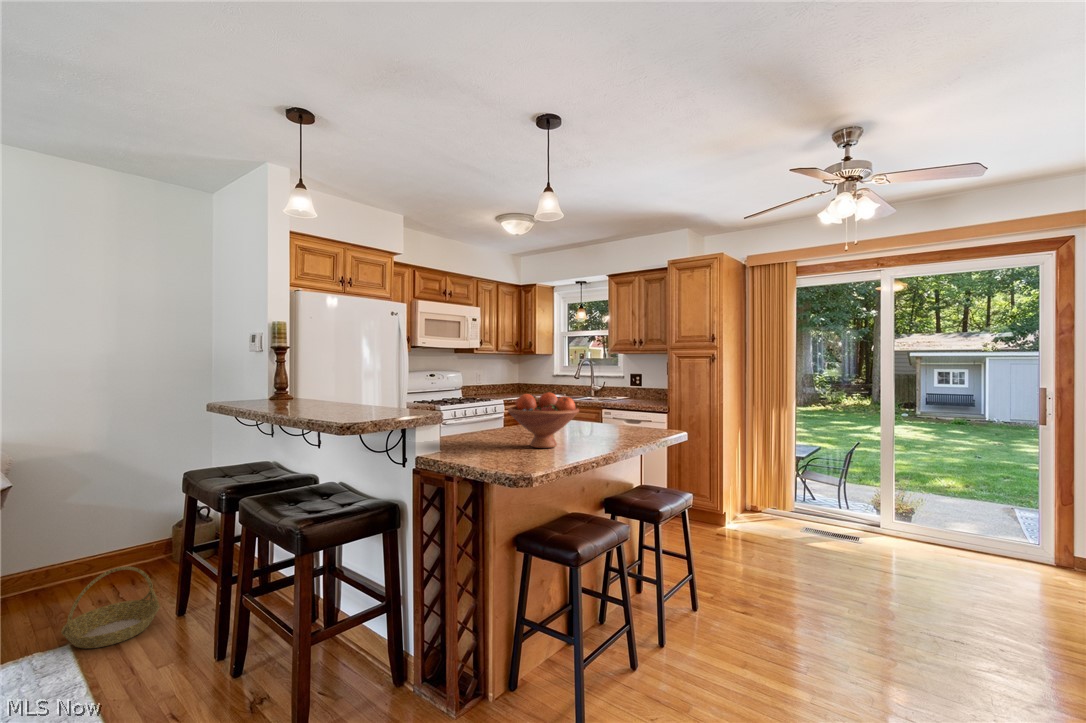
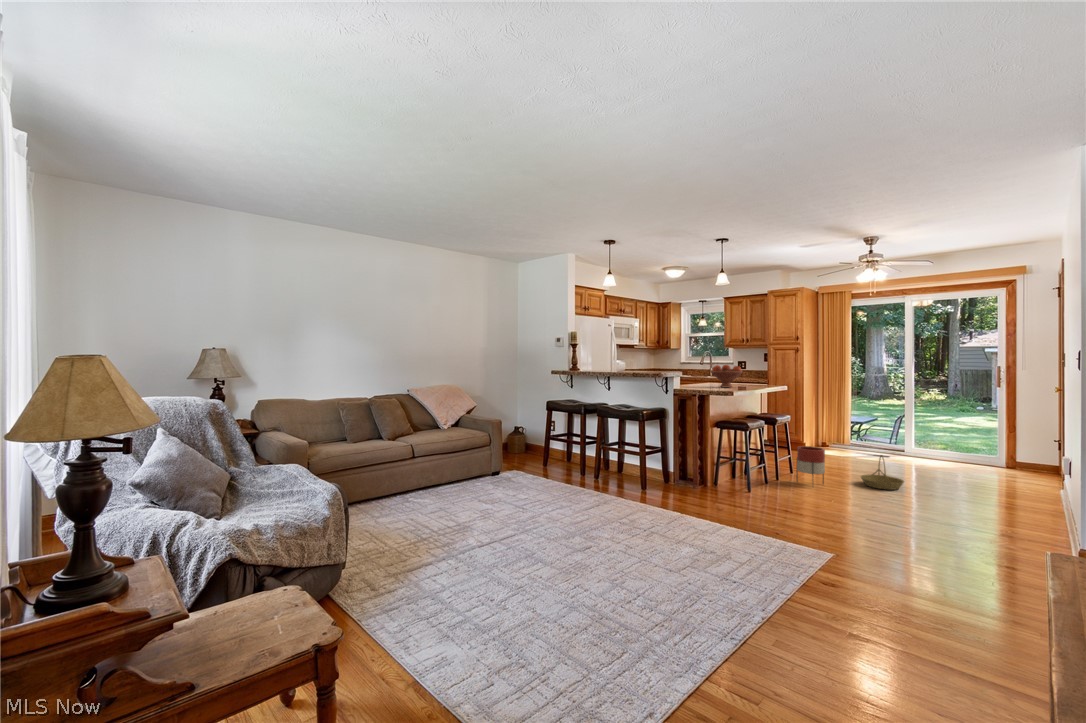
basket: present [61,566,160,648] -> present [861,455,904,490]
planter: none [702,574,763,690] -> present [797,446,825,483]

